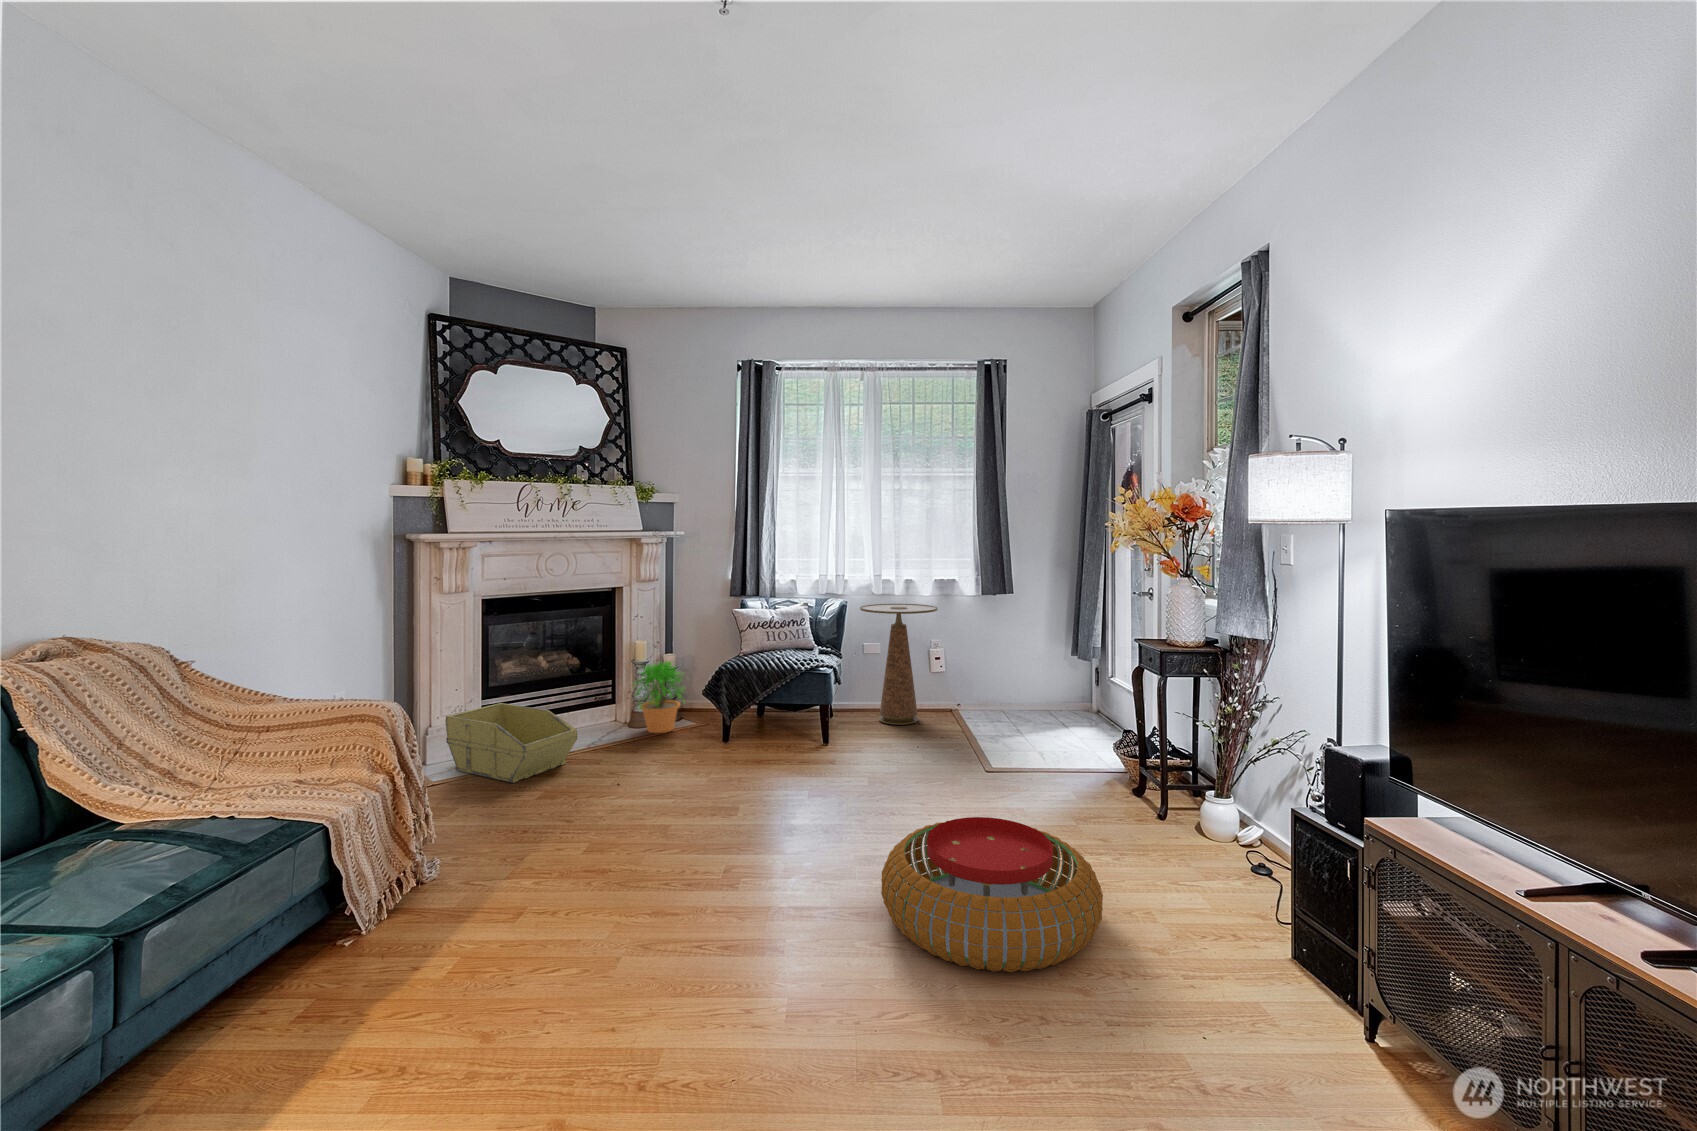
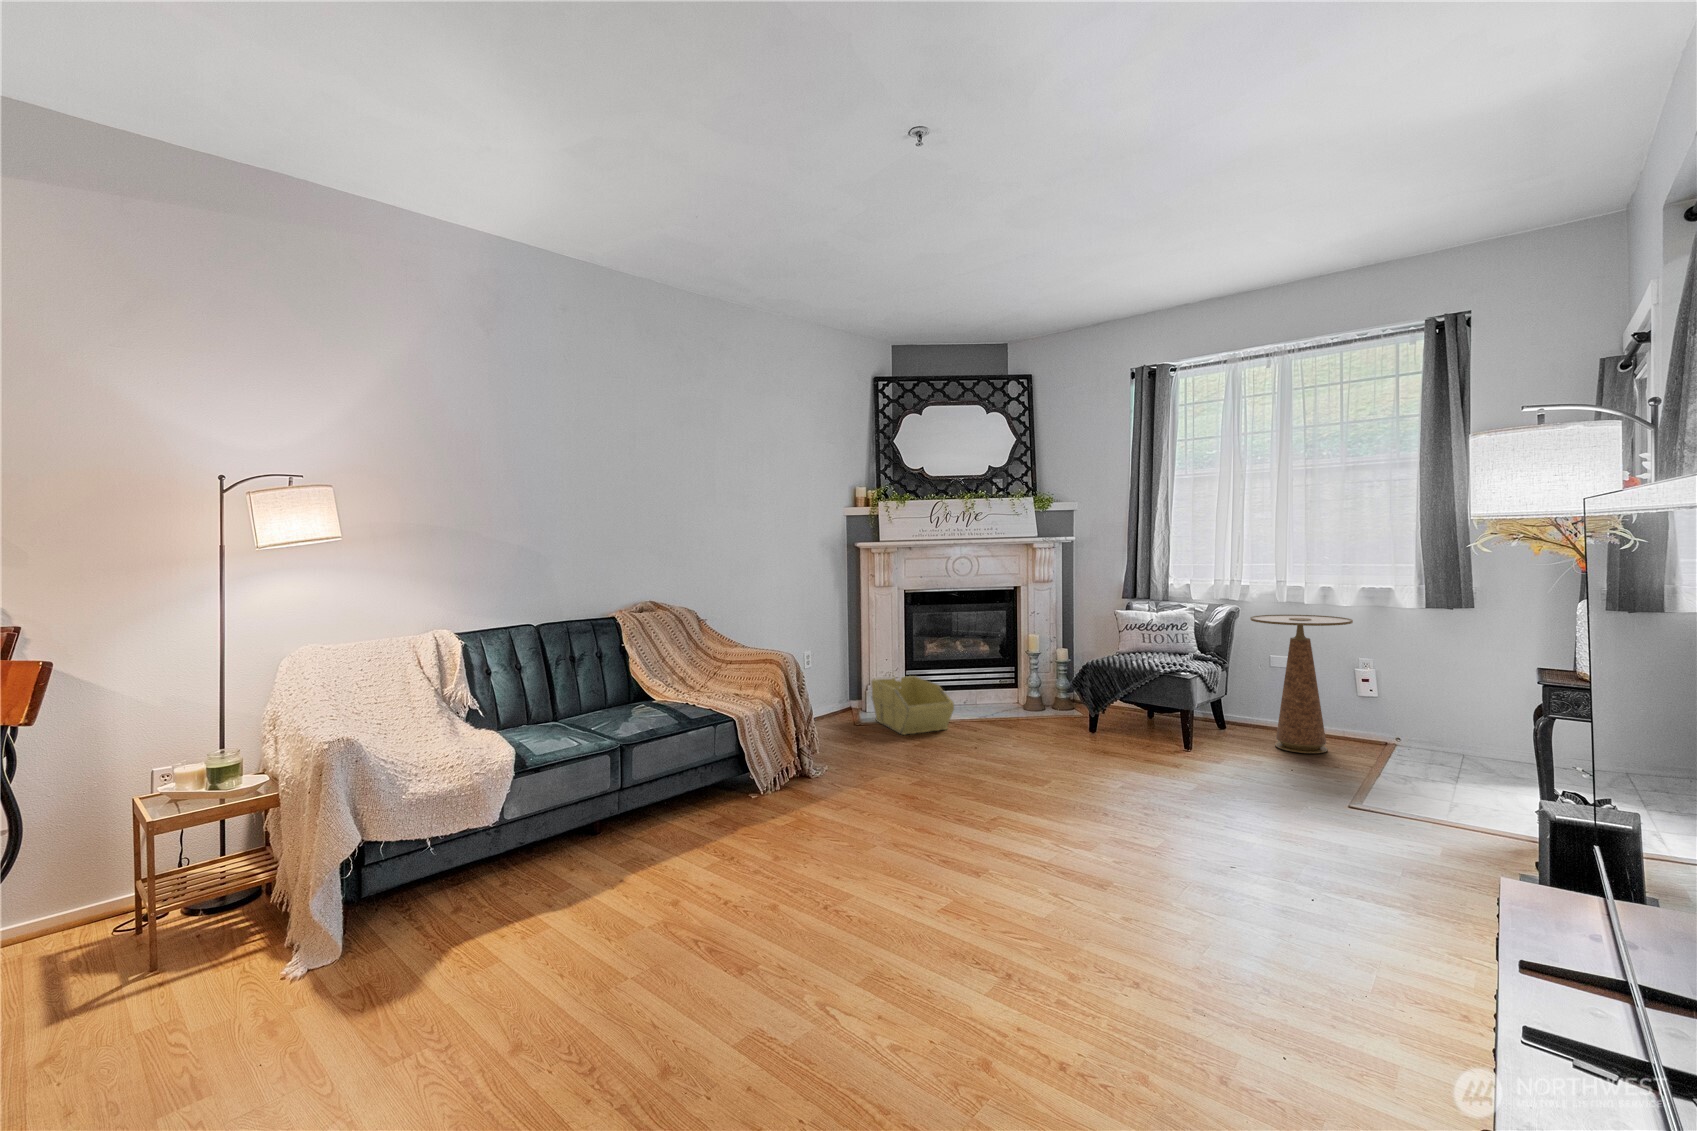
potted plant: present [632,661,684,733] -> none [1016,654,1071,721]
pouf: present [881,817,1103,973] -> none [1054,811,1279,951]

